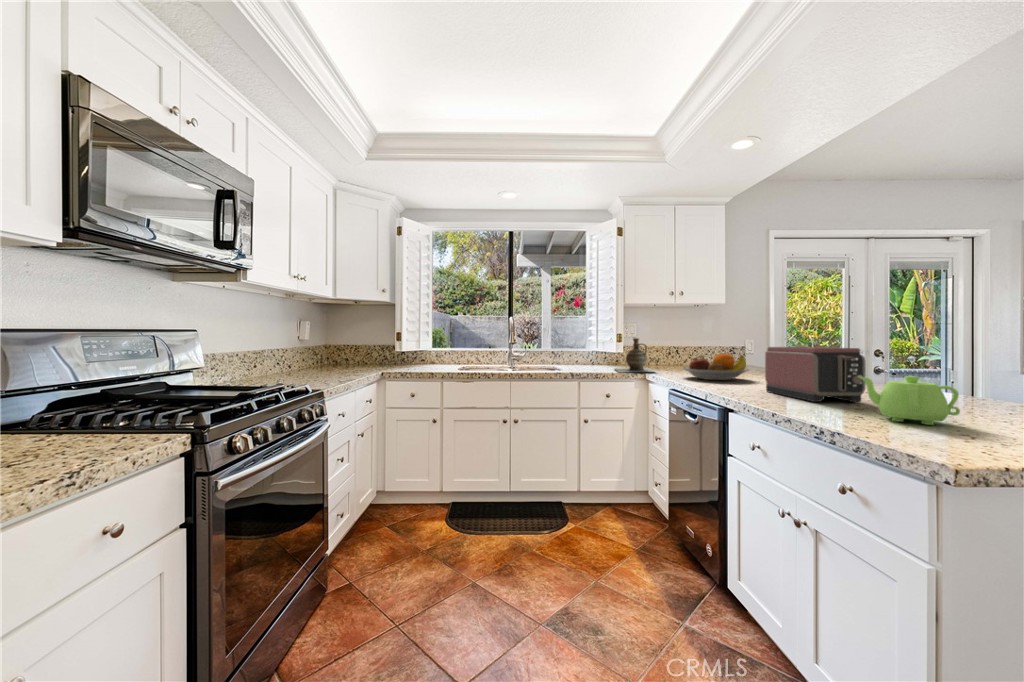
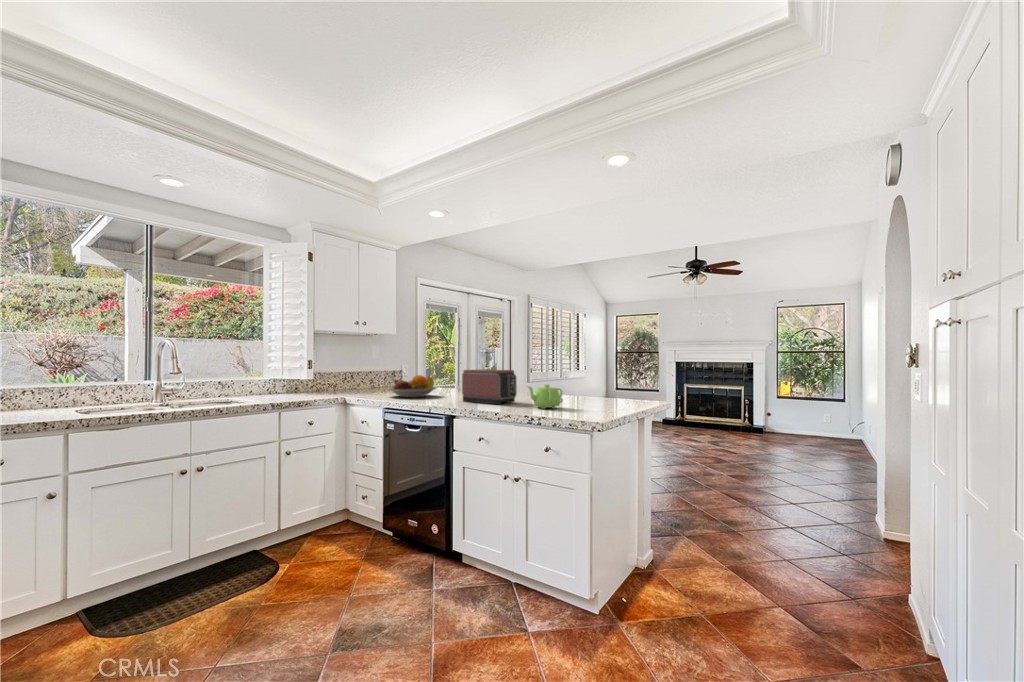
ceramic jug: present [615,338,656,372] -> none [309,363,359,397]

